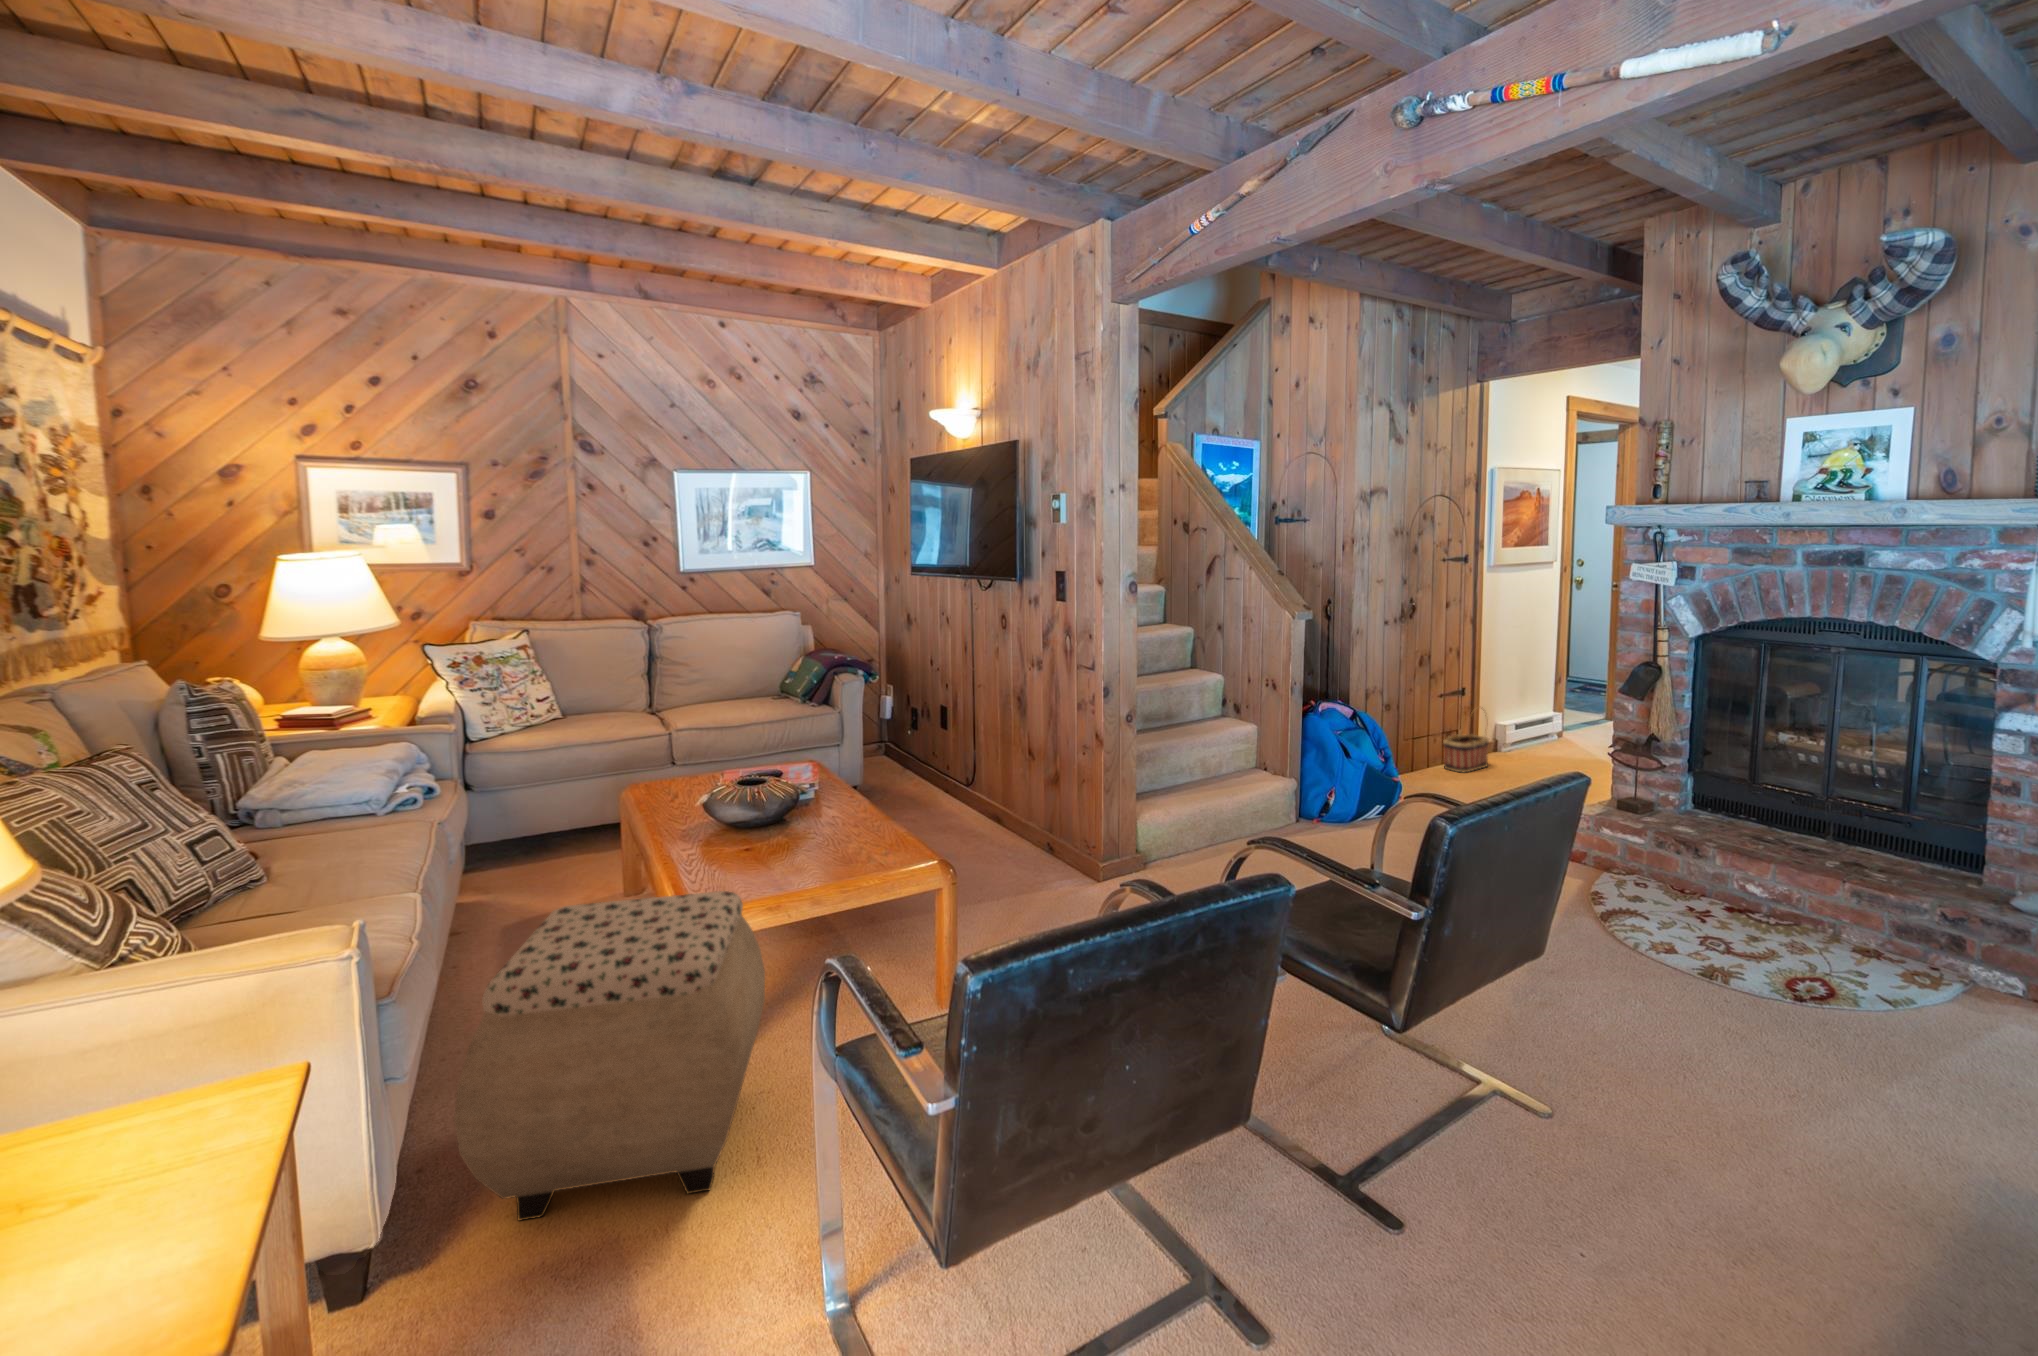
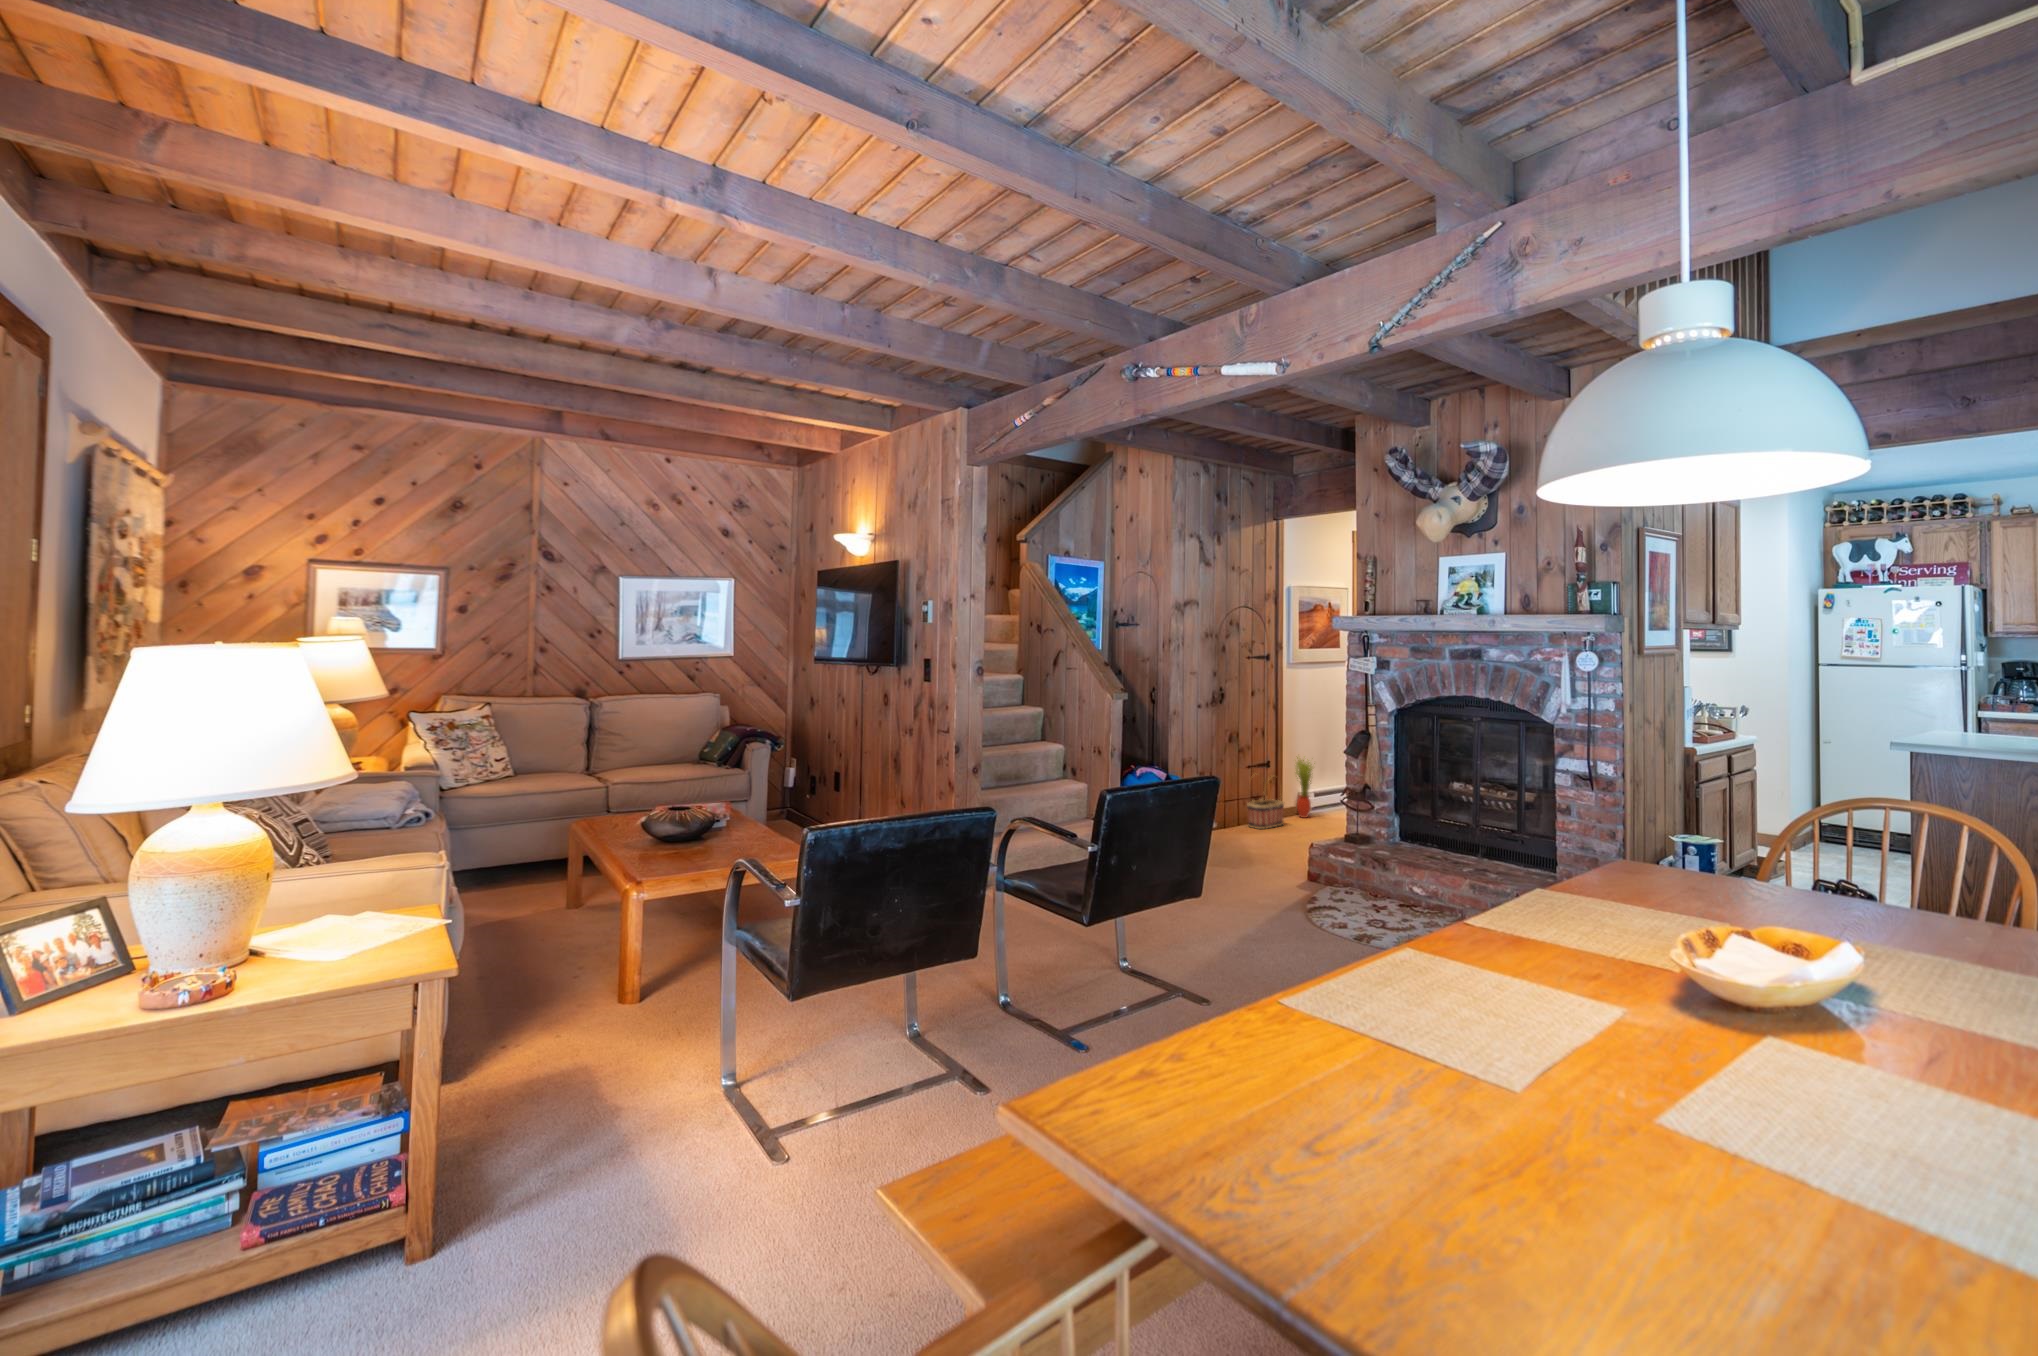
potted plant: none [1496,678,1524,755] -> present [1295,756,1315,818]
ottoman: present [454,891,765,1221] -> none [483,863,686,1065]

